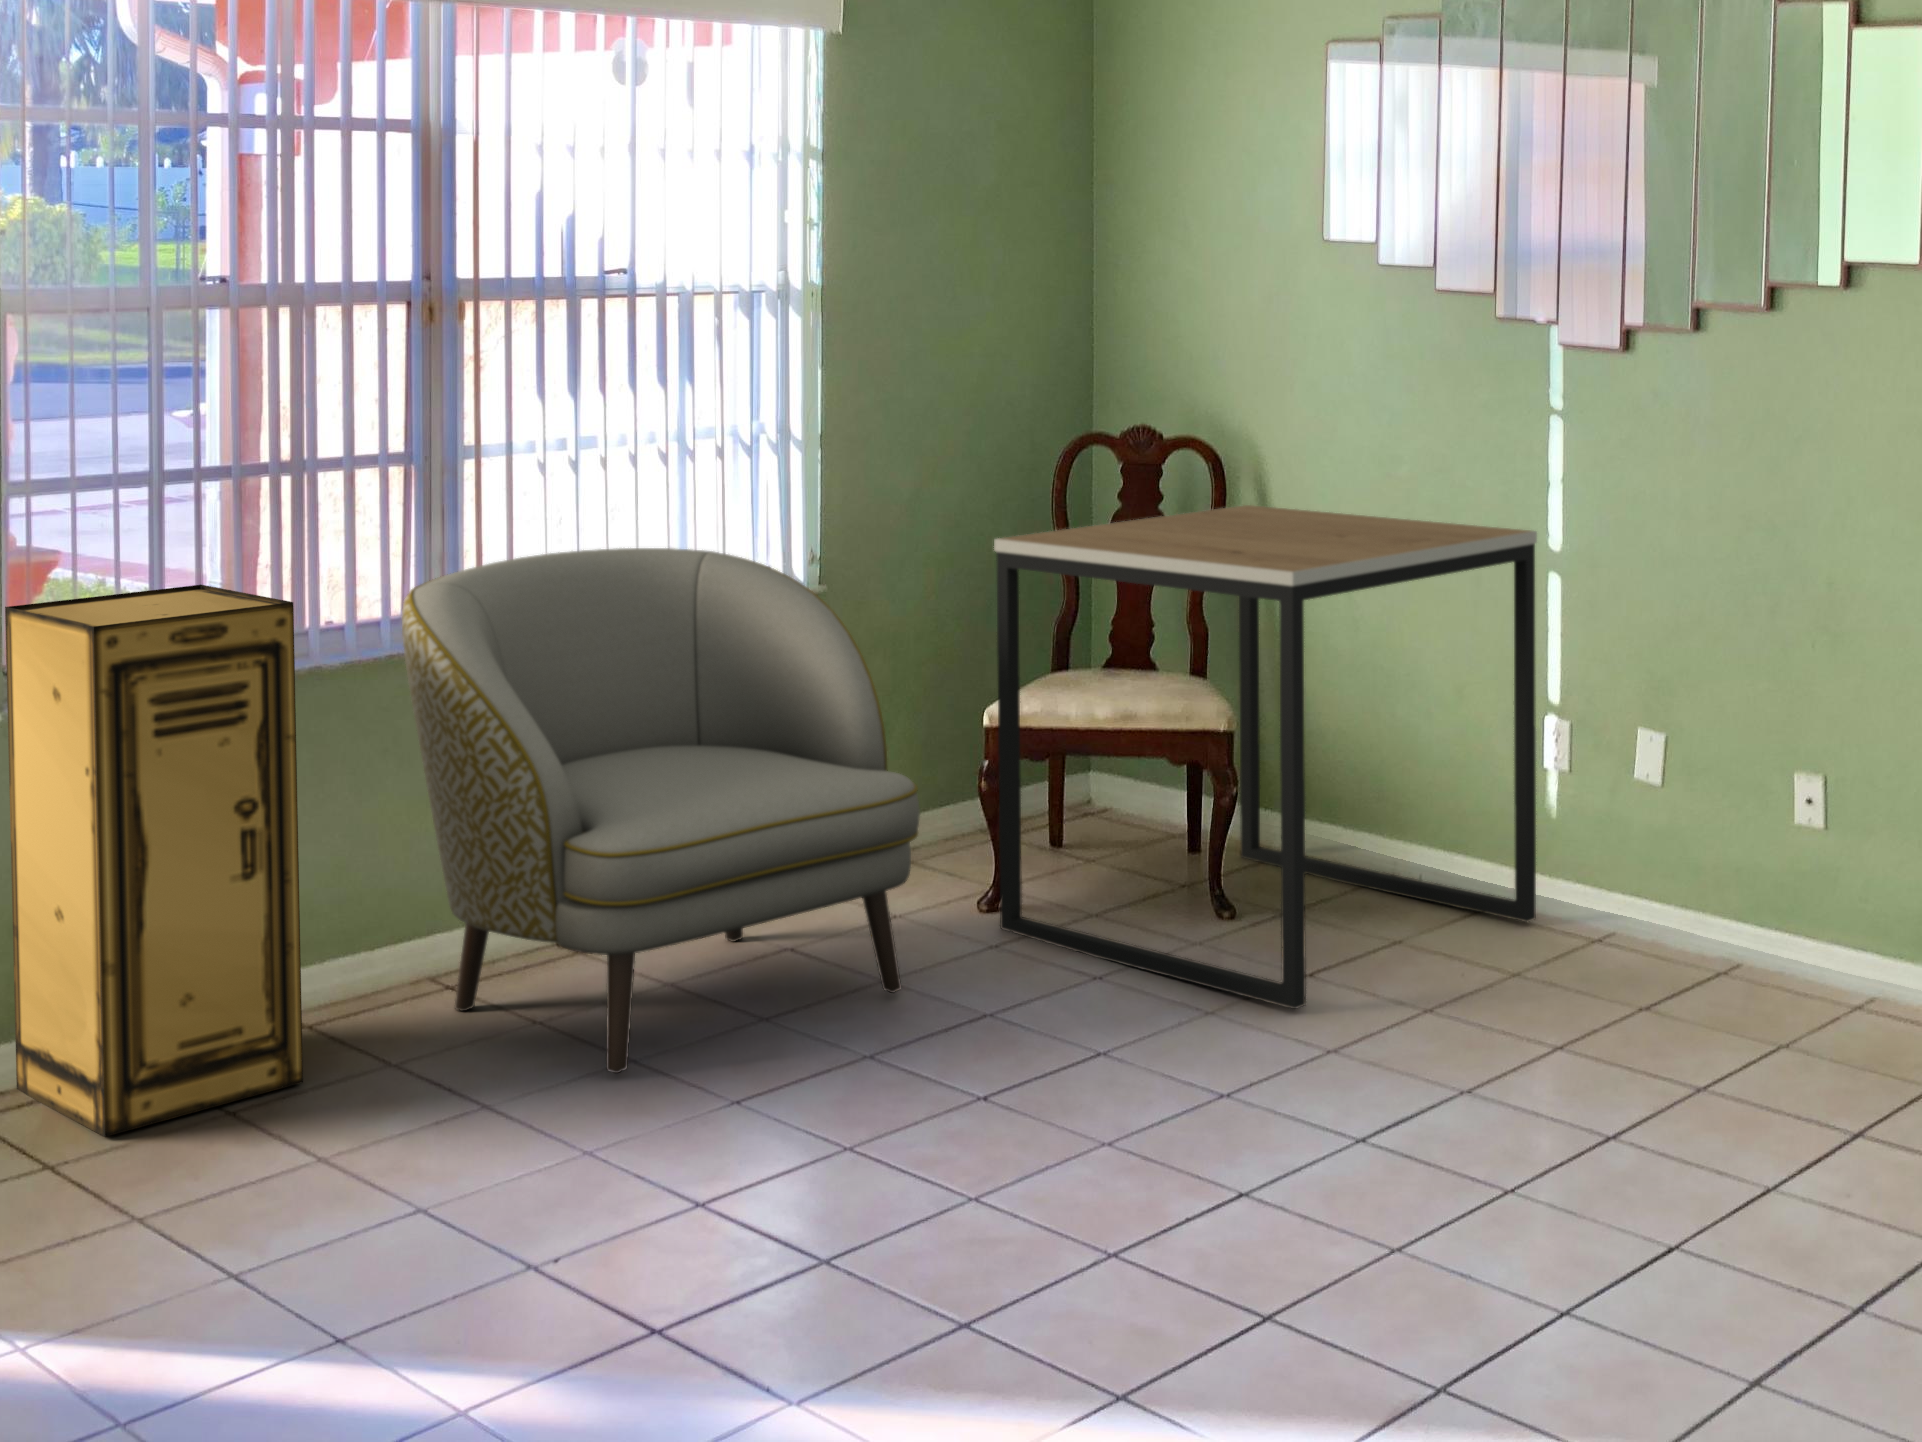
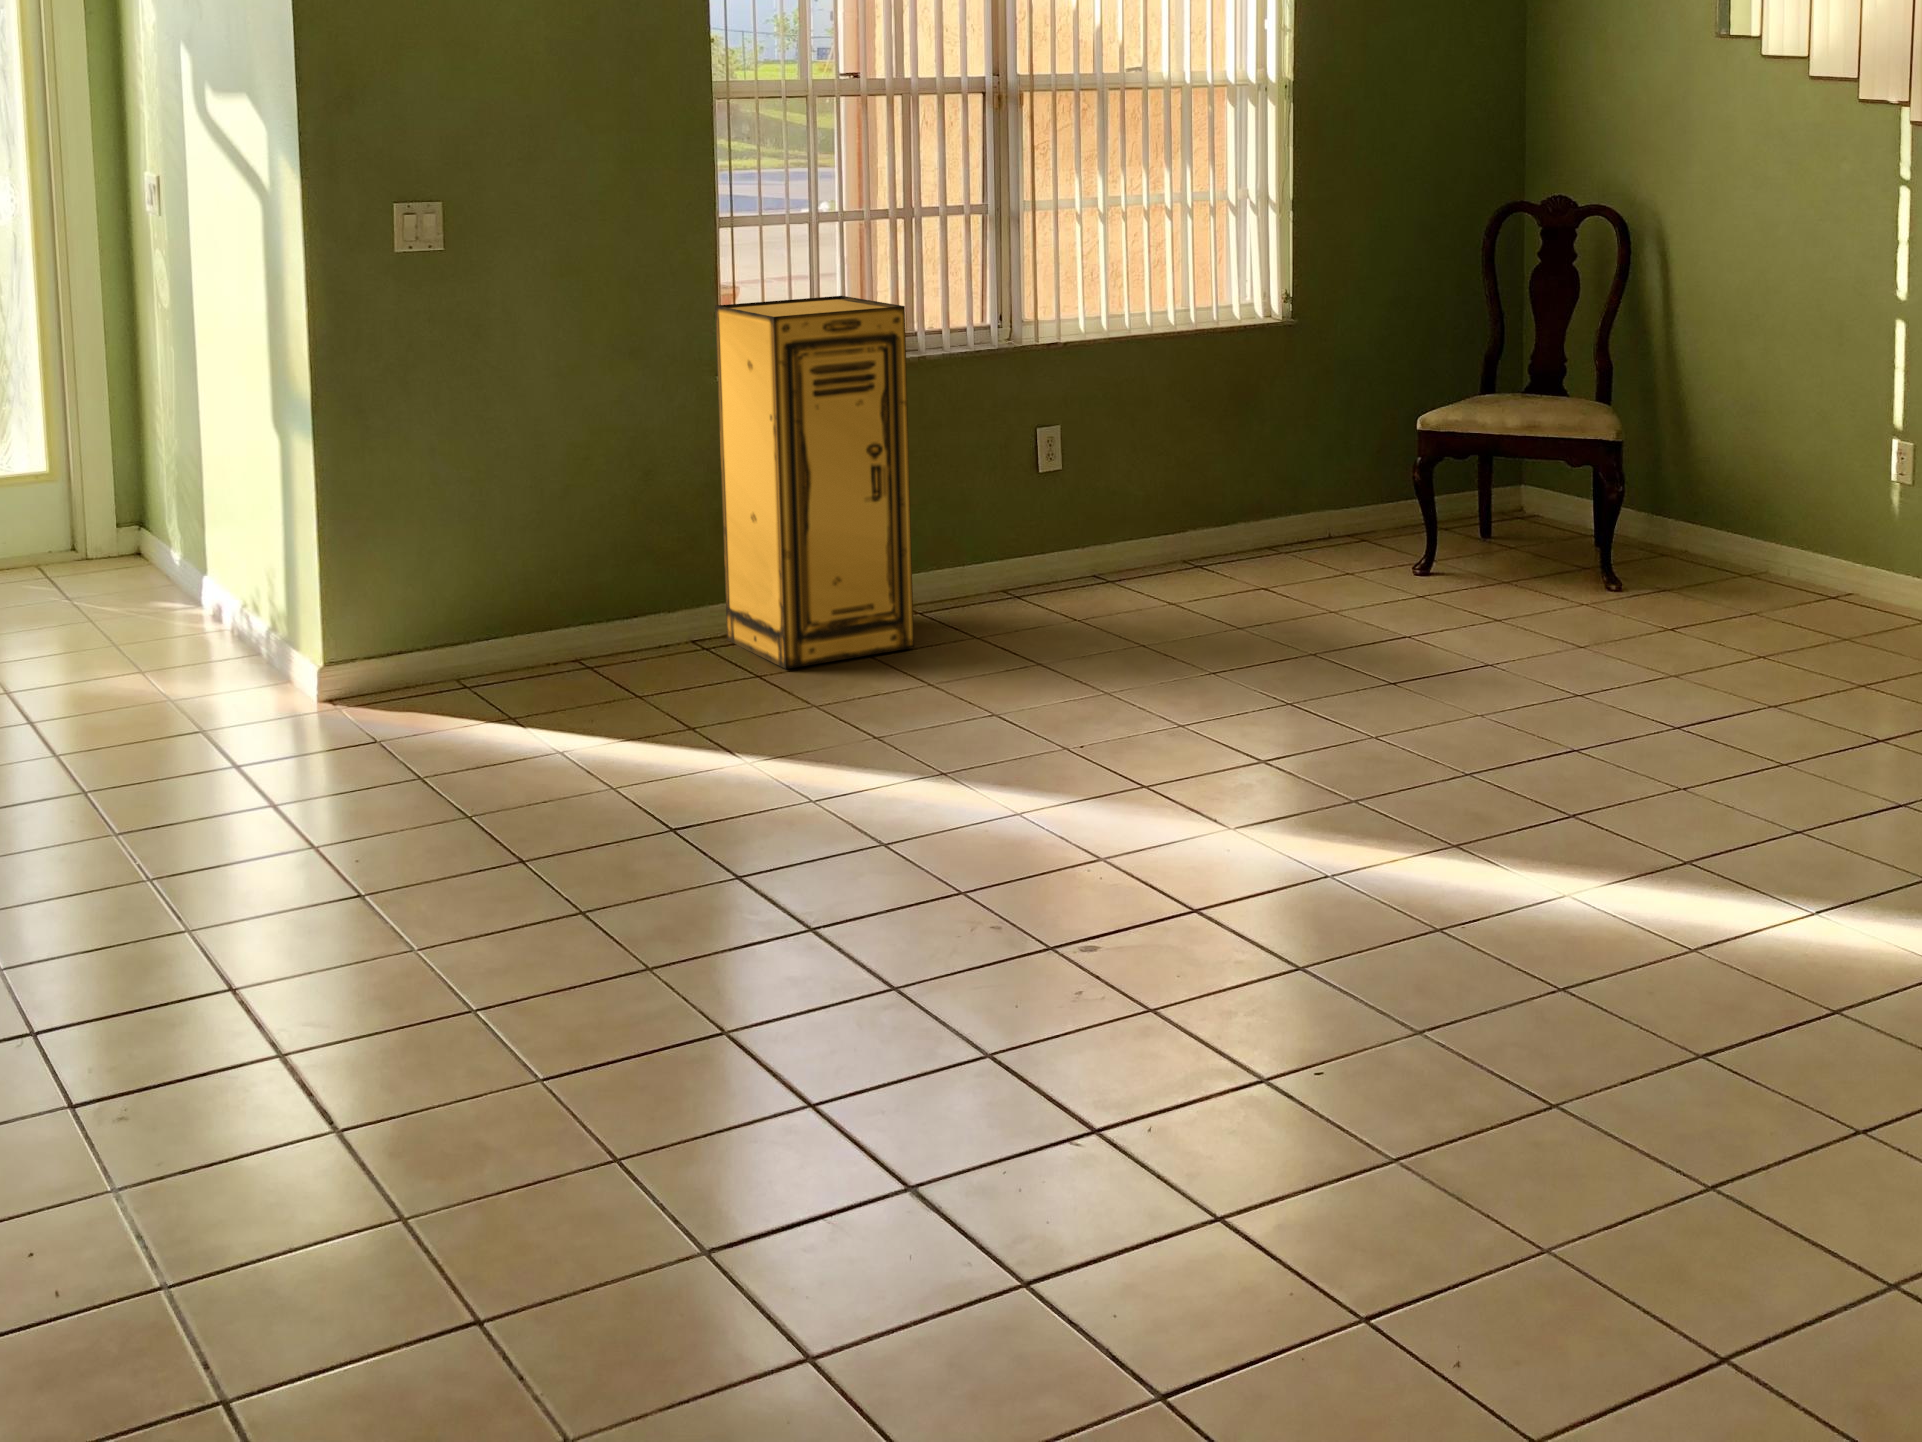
side table: present [994,505,1537,1009] -> none [1427,260,1886,649]
armchair: present [402,548,920,1073] -> none [979,282,1359,656]

